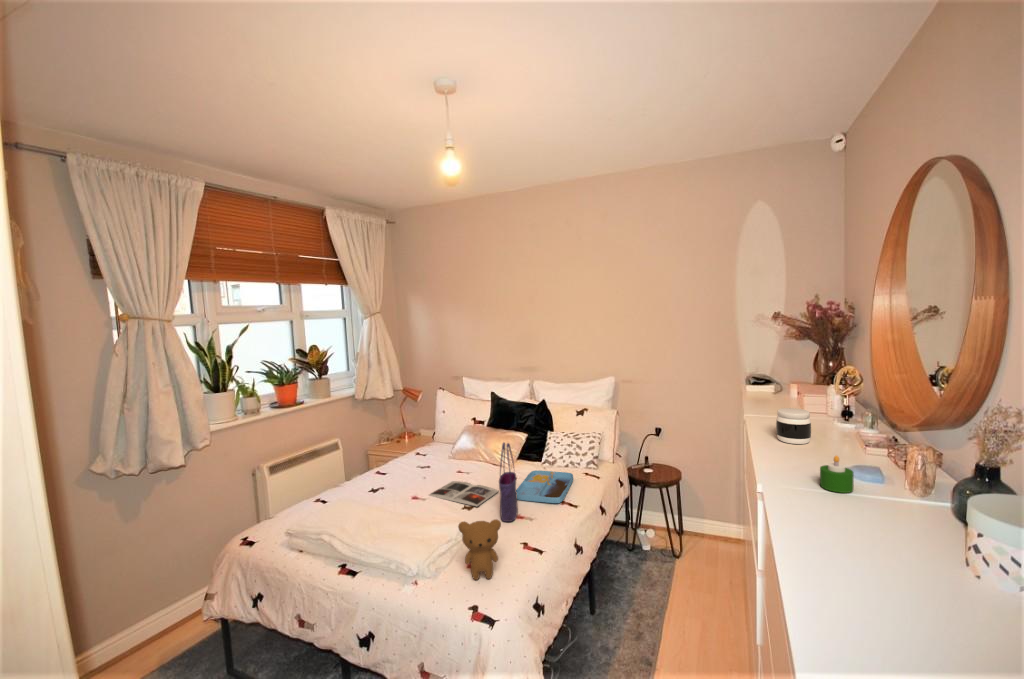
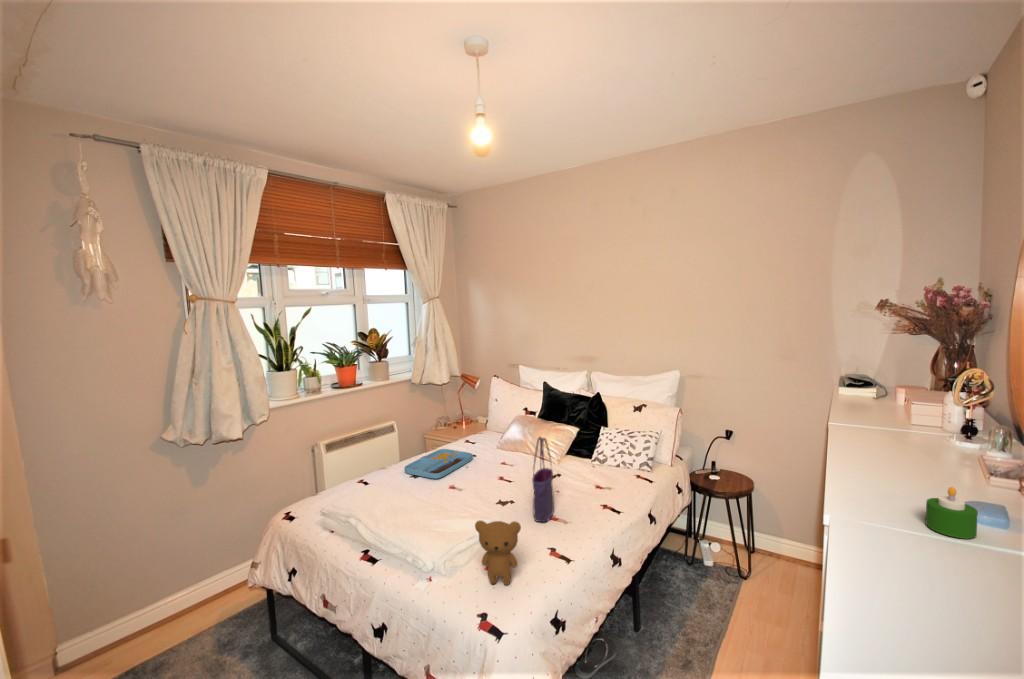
jar: present [776,408,811,444] -> none [870,418,920,465]
tray: present [516,470,573,503] -> present [404,449,473,479]
magazine: present [429,481,498,506] -> none [466,472,538,502]

